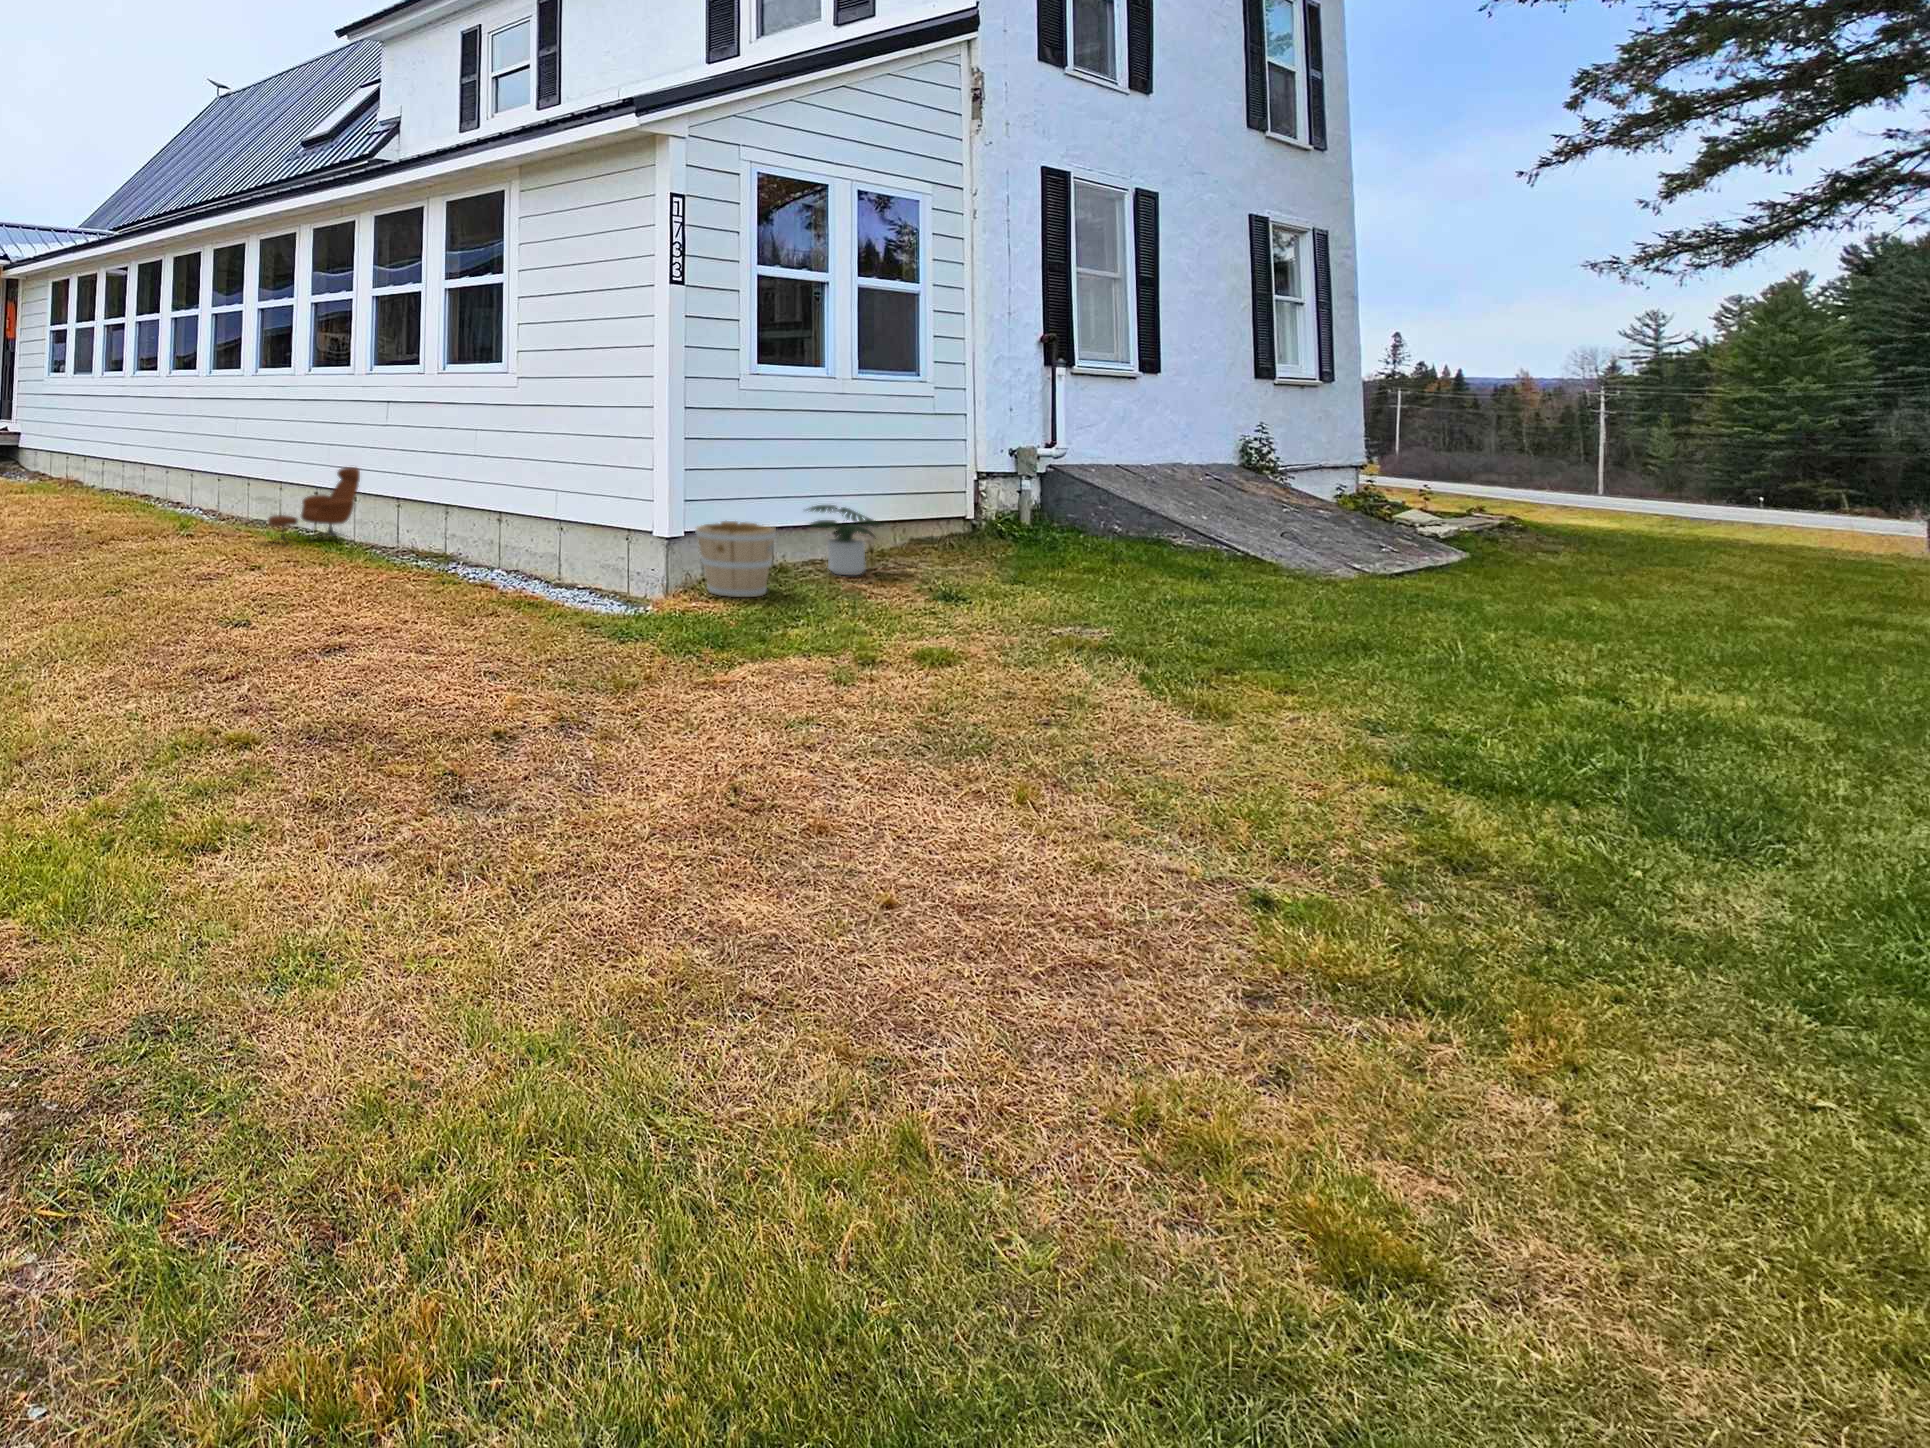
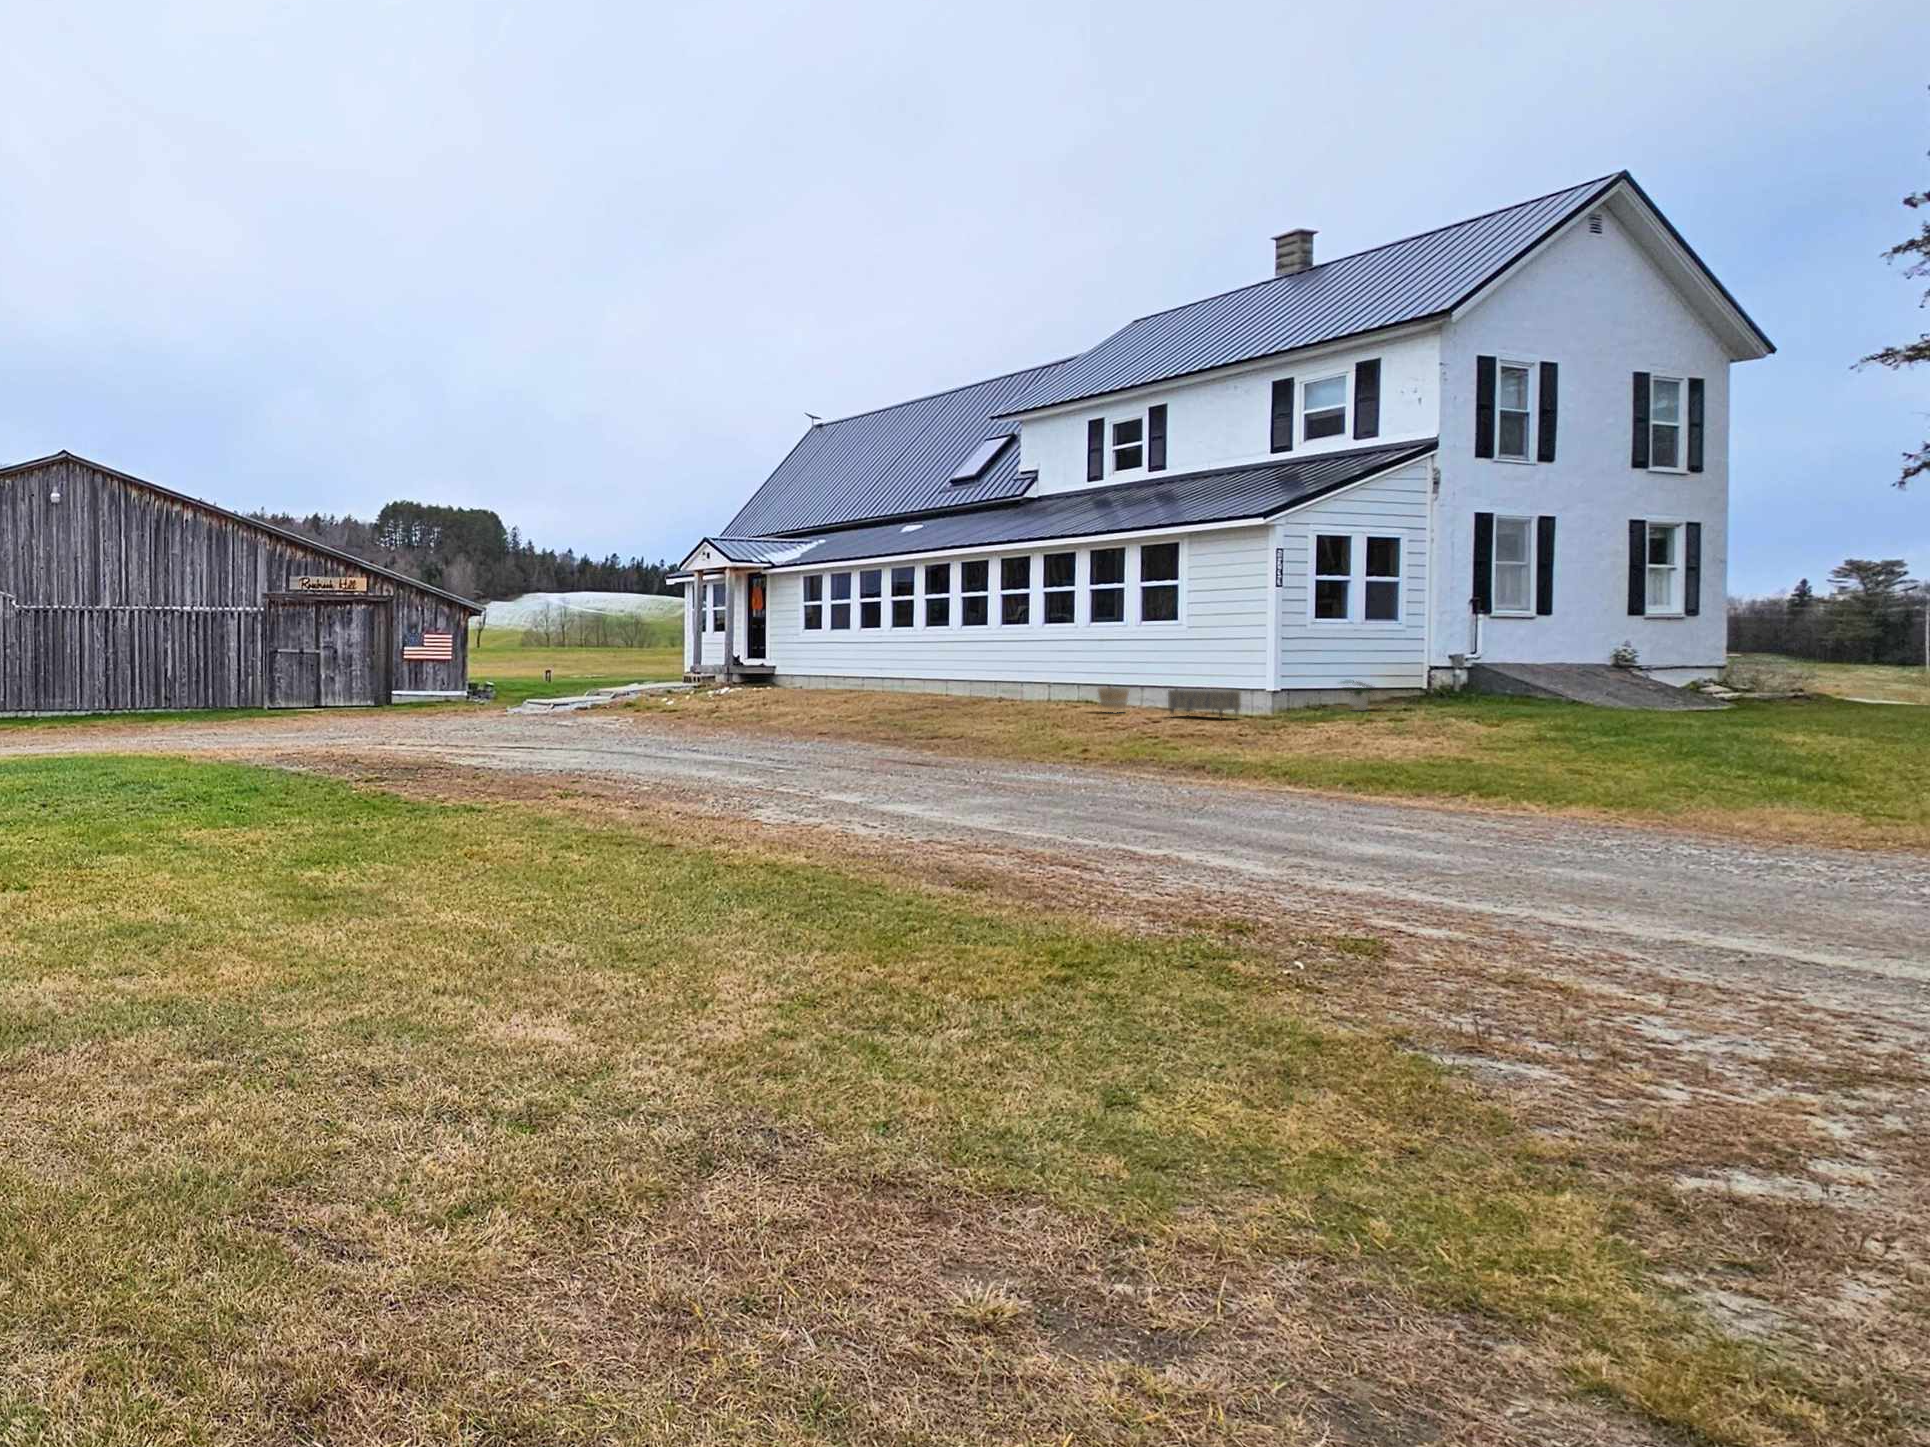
lounge chair: present [268,467,360,546] -> none [1035,674,1081,711]
bench: none [468,515,604,599] -> present [1168,689,1241,718]
wooden bucket: present [695,521,776,597] -> present [1098,687,1130,708]

